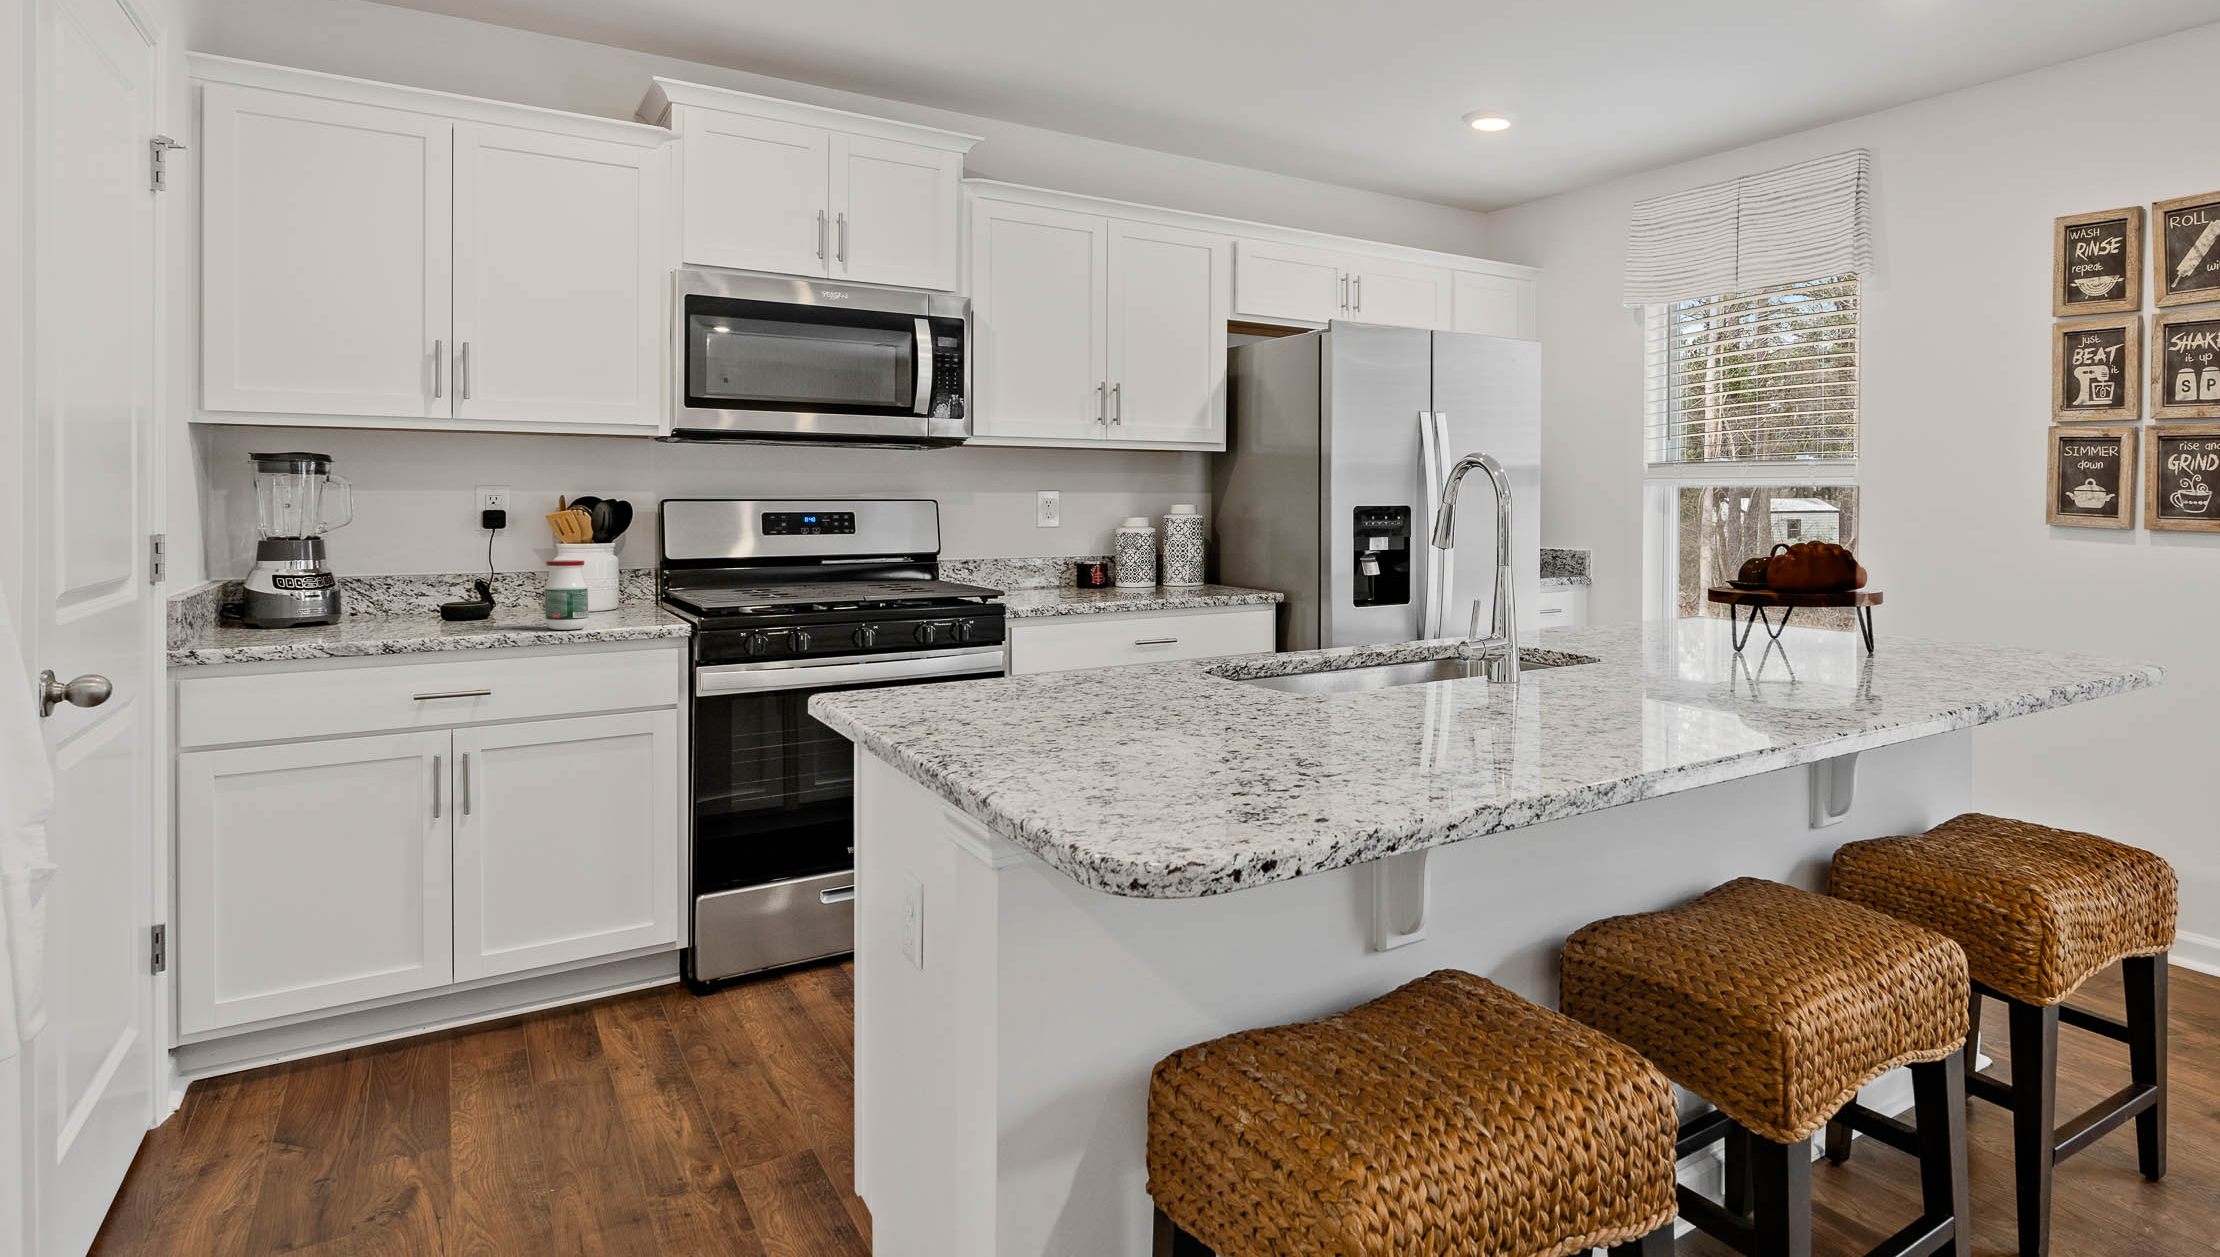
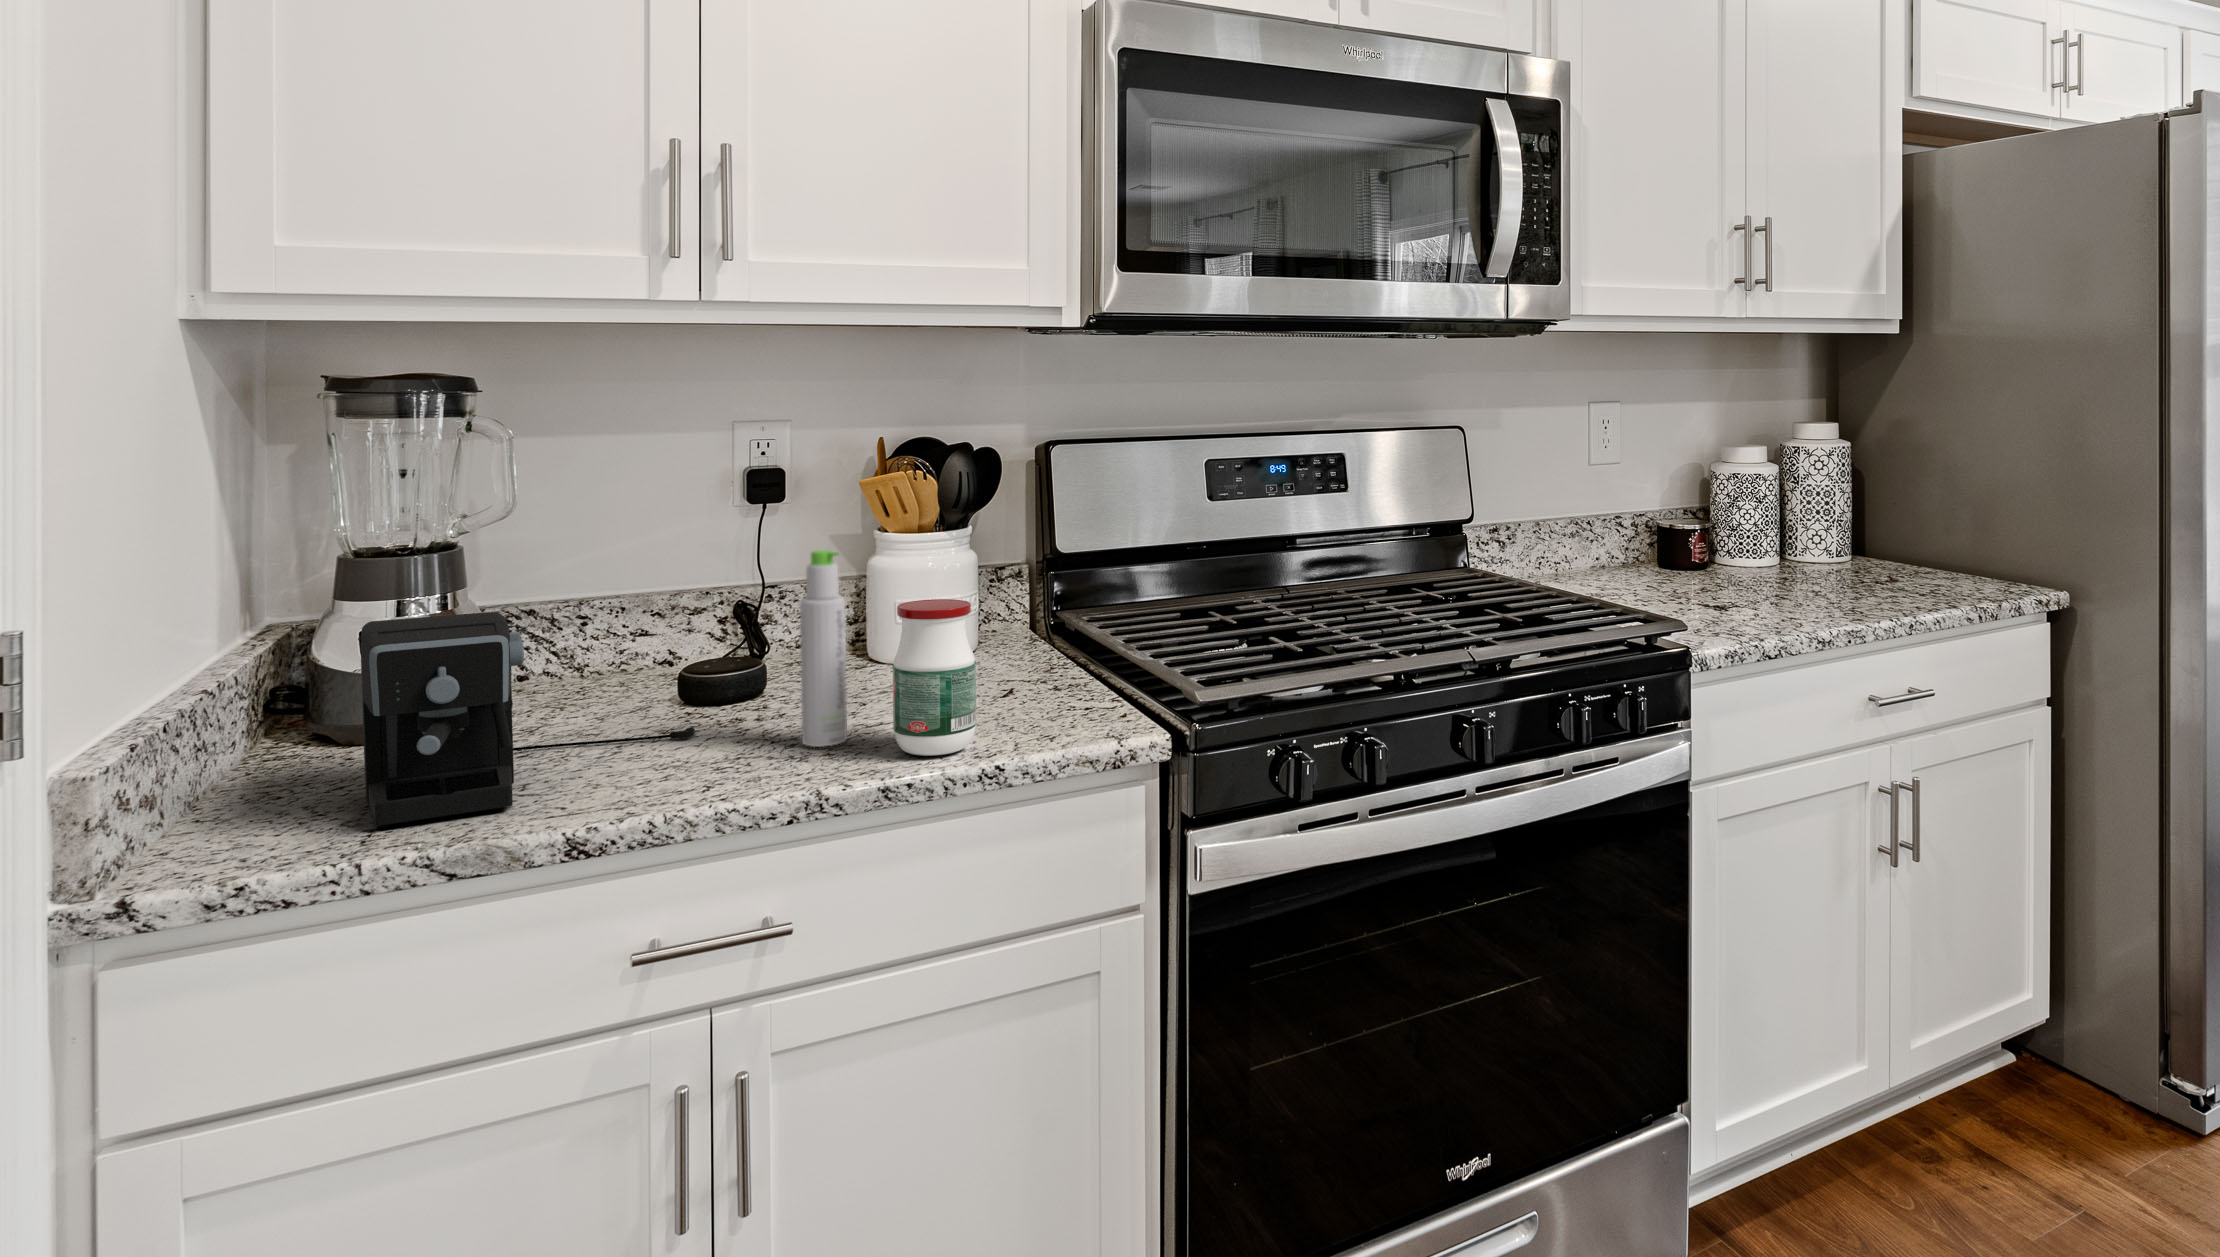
bottle: none [498,537,524,628] -> present [800,550,847,747]
coffee maker: none [282,559,447,639] -> present [358,612,695,826]

